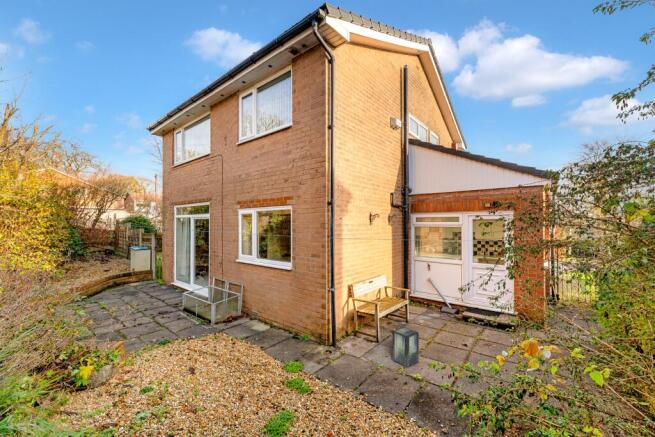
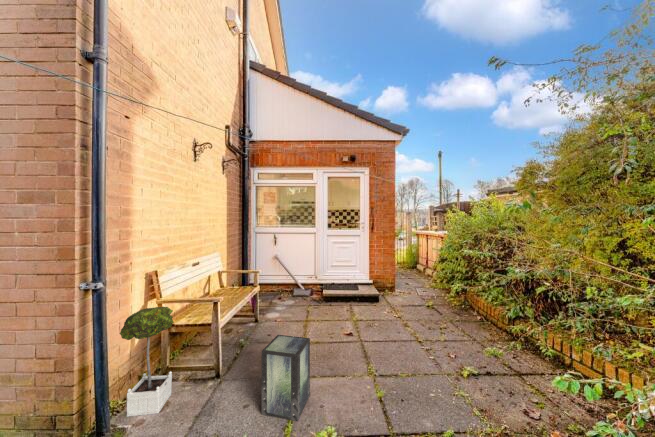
potted tree: none [340,301,358,346] -> present [120,307,174,416]

